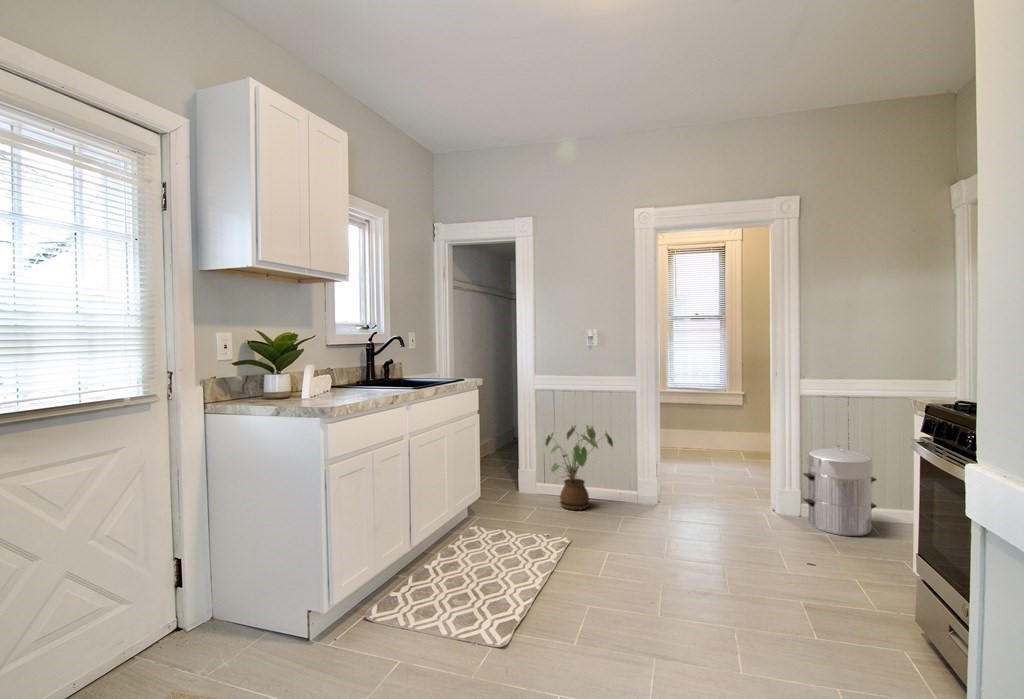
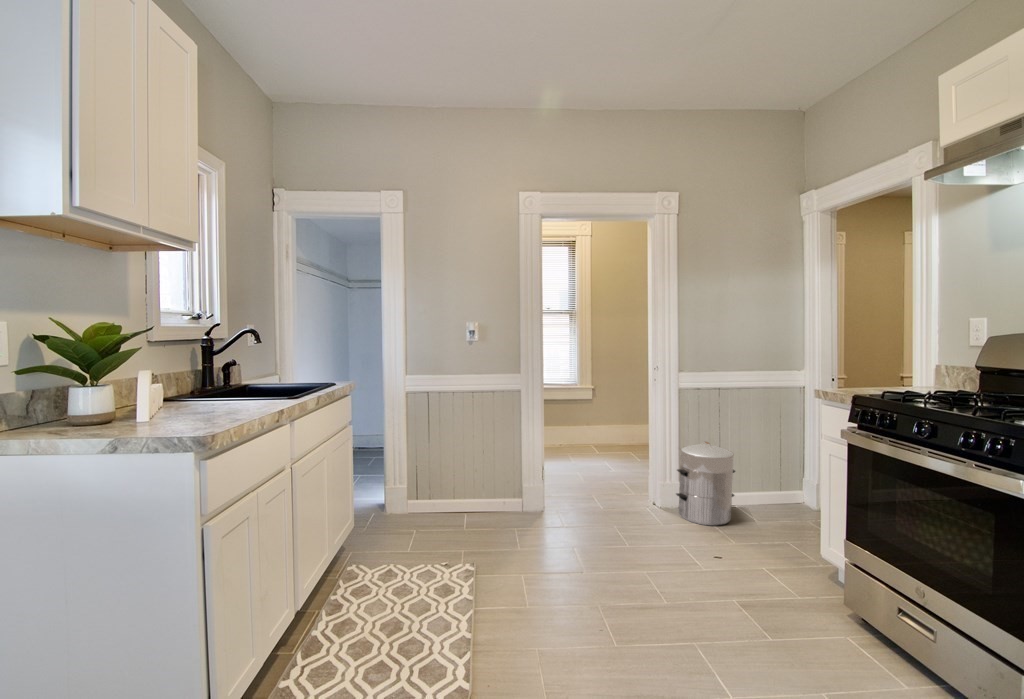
house plant: present [545,425,613,510] -> none [425,431,500,528]

